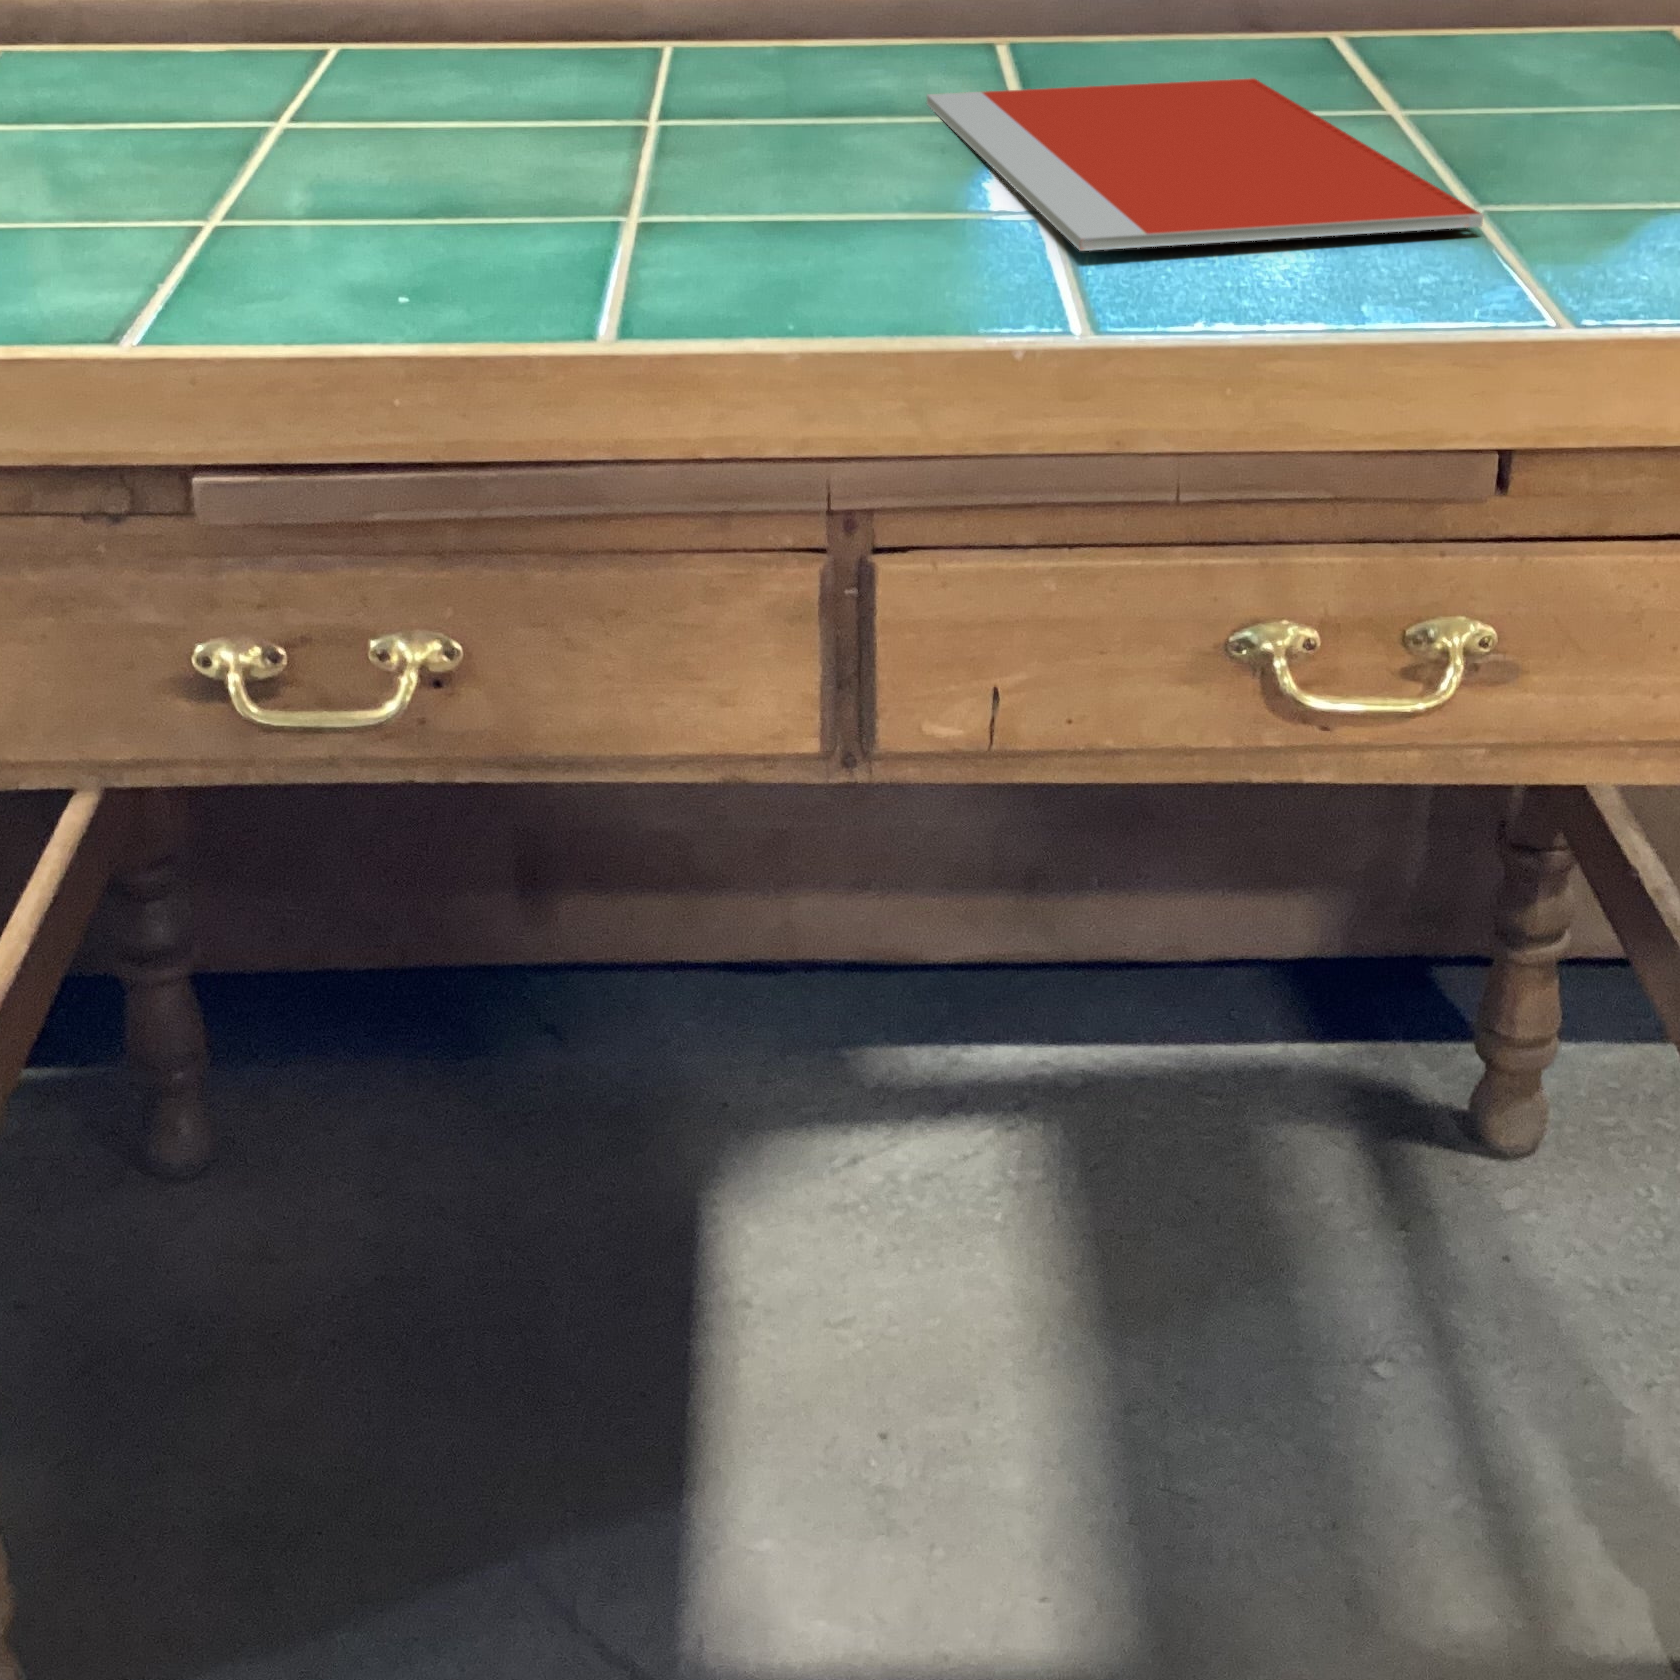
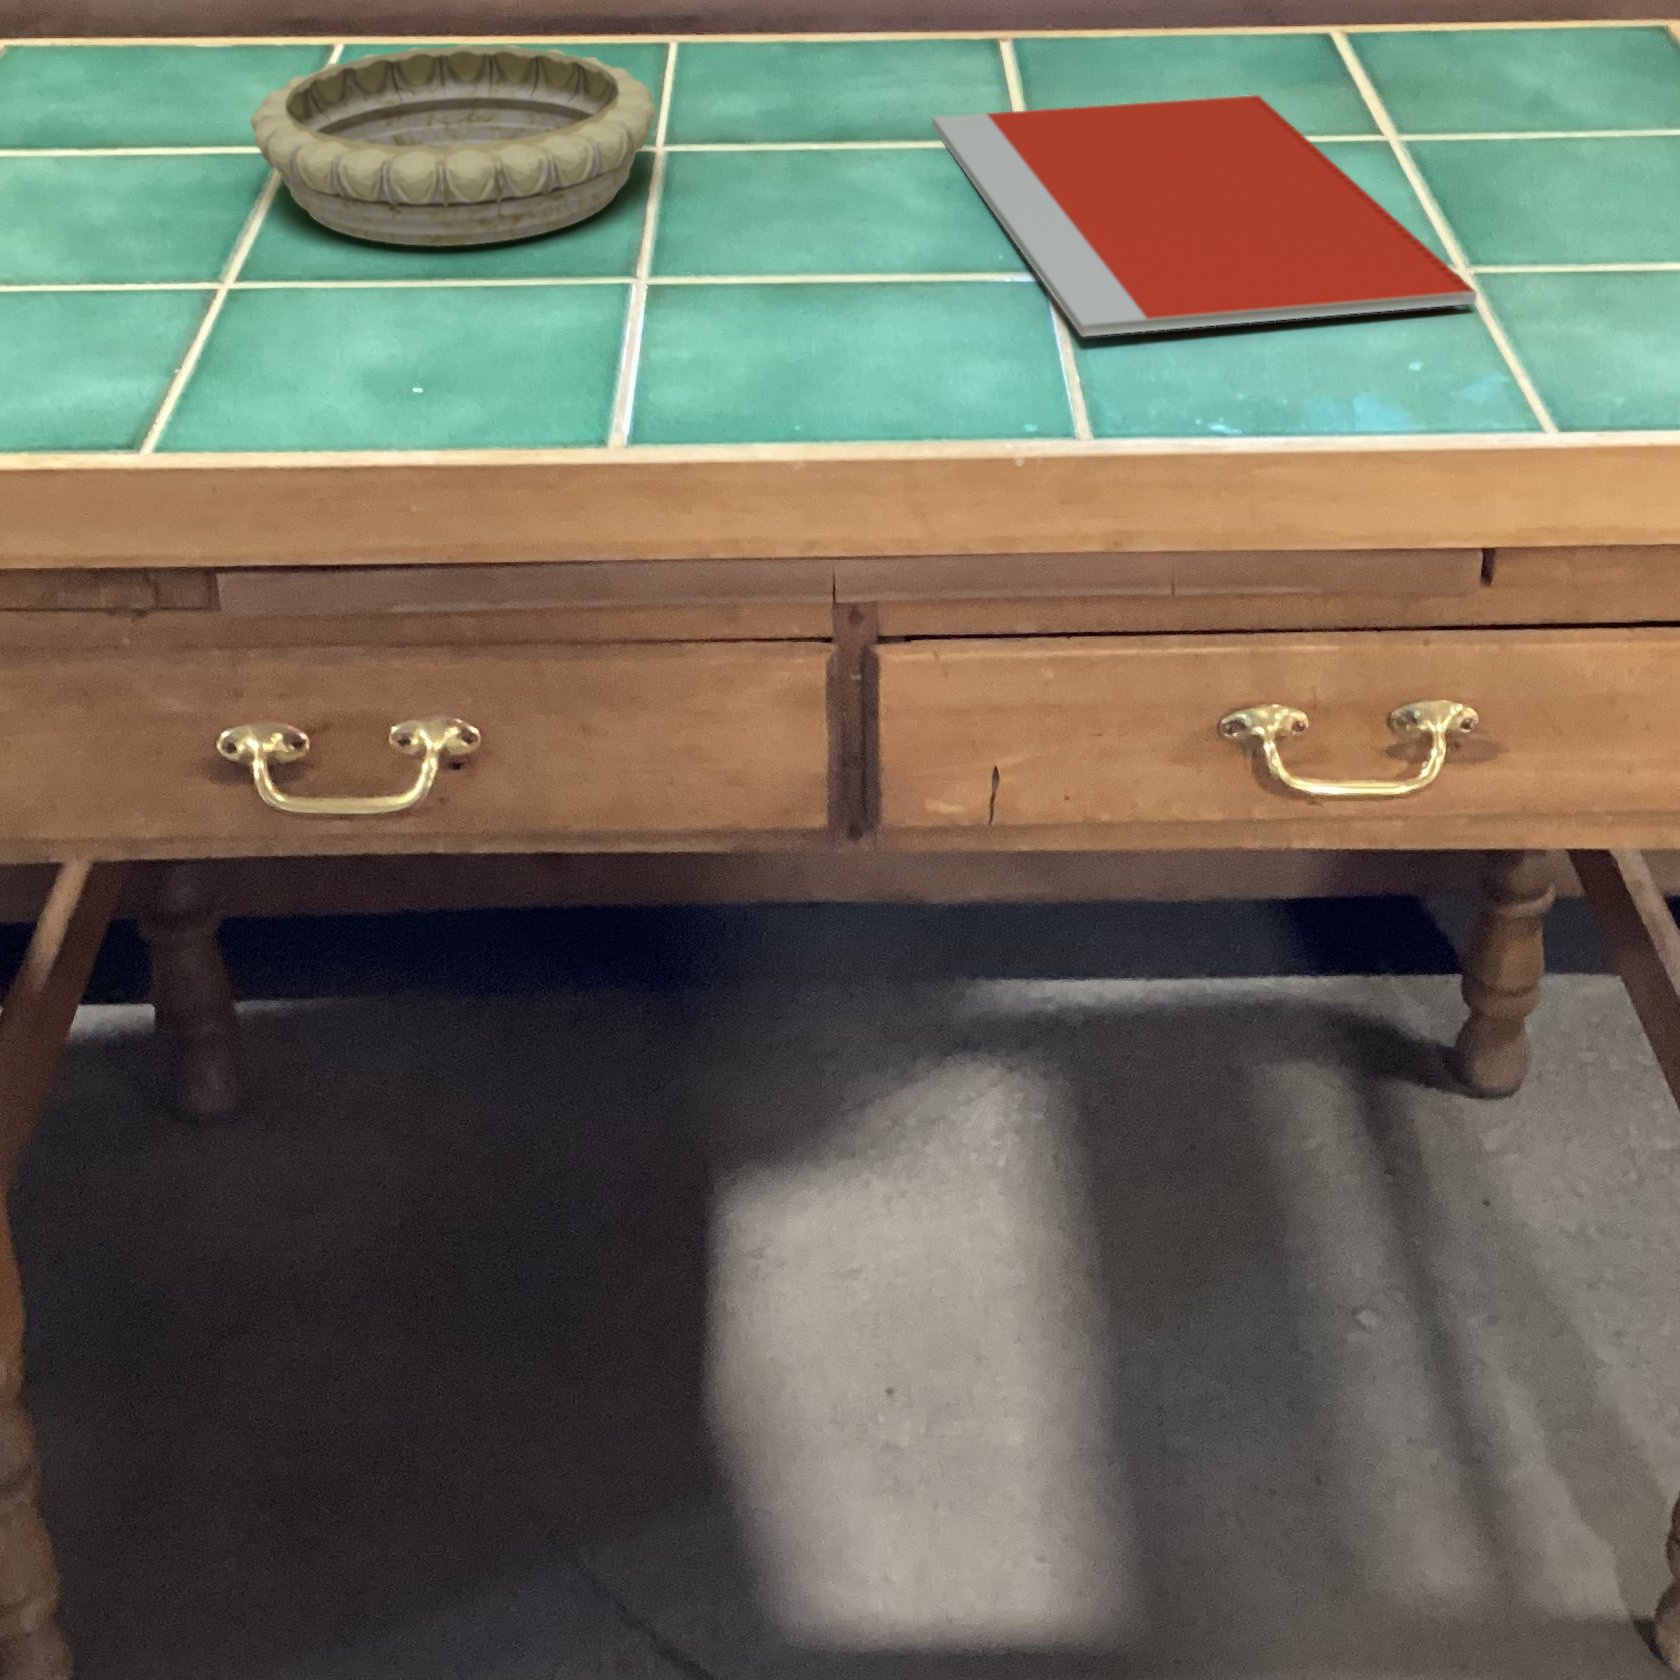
decorative bowl: none [244,20,650,190] -> present [250,44,656,246]

